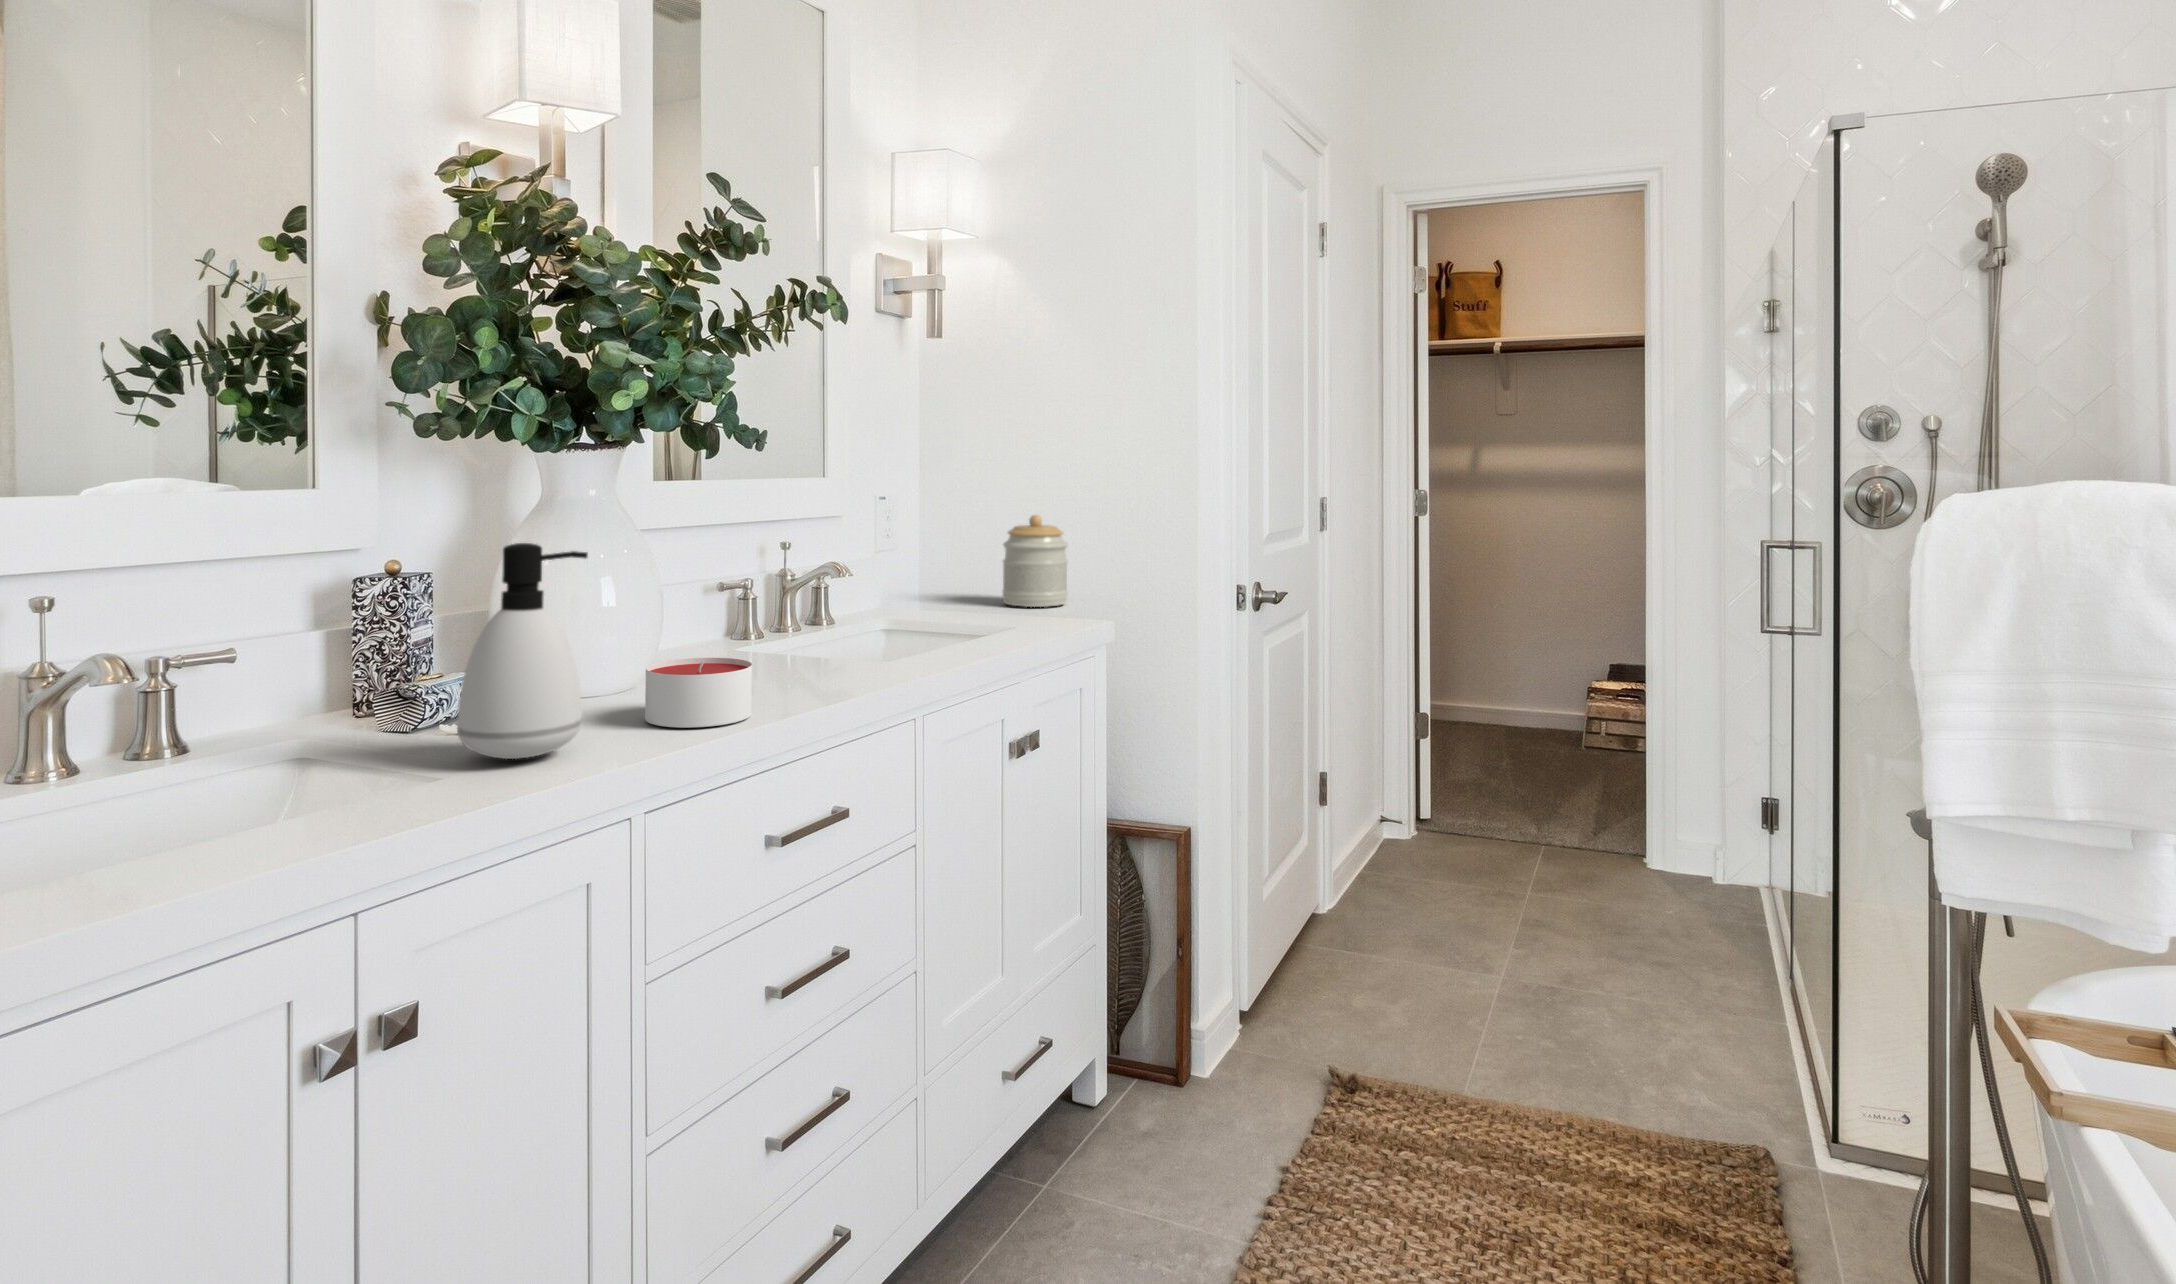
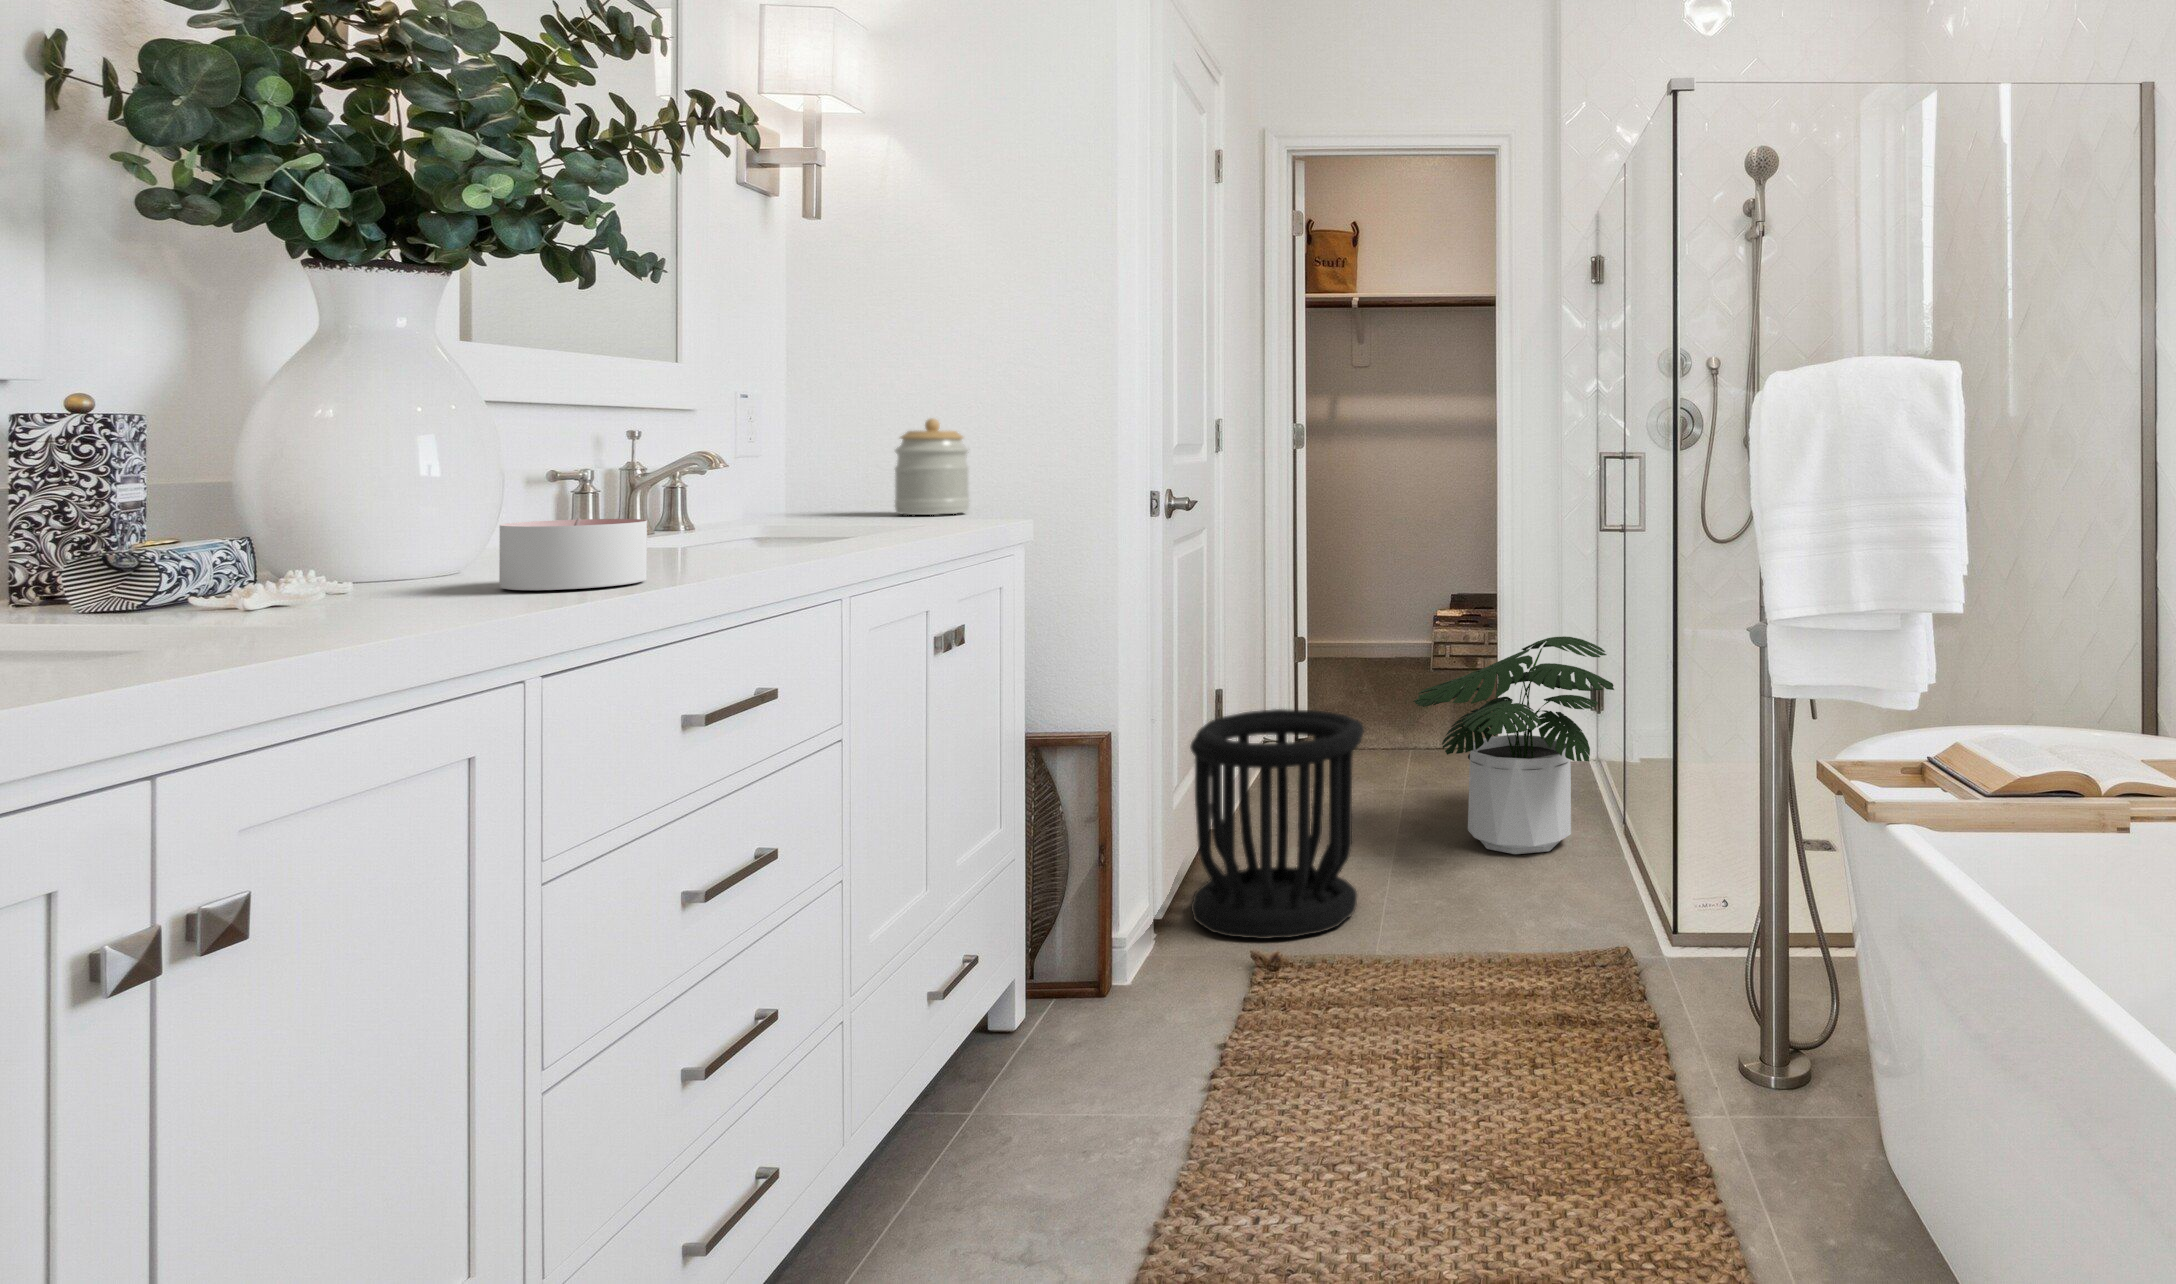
soap dispenser: present [457,543,588,759] -> none [233,344,433,617]
potted plant: none [1533,755,1770,1002] -> present [1413,636,1614,854]
wastebasket: none [1278,809,1463,1058] -> present [1190,709,1364,939]

